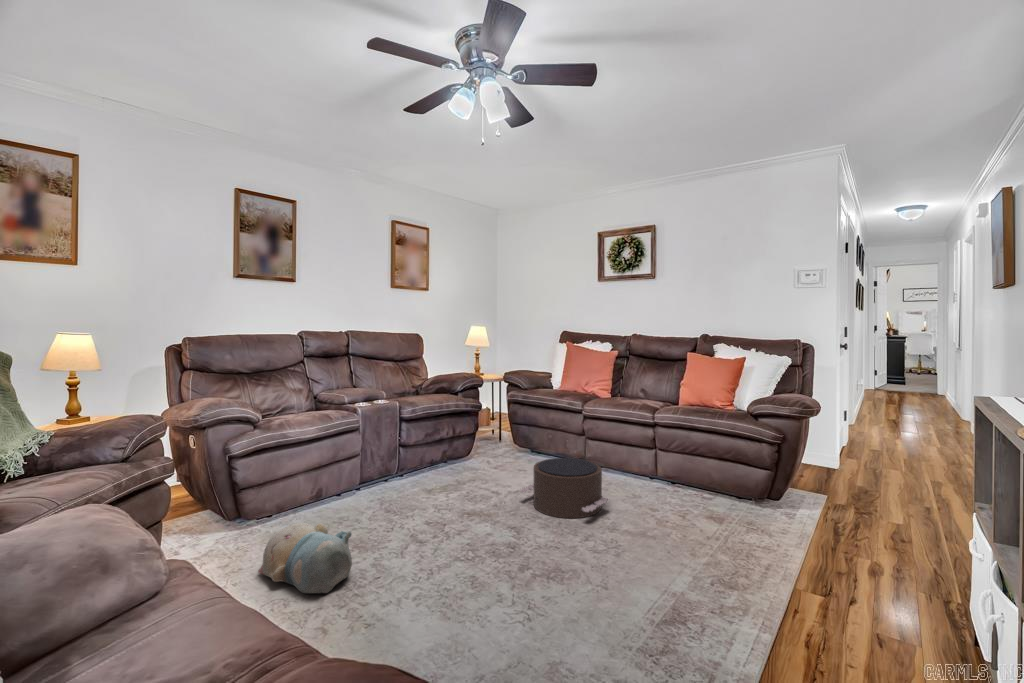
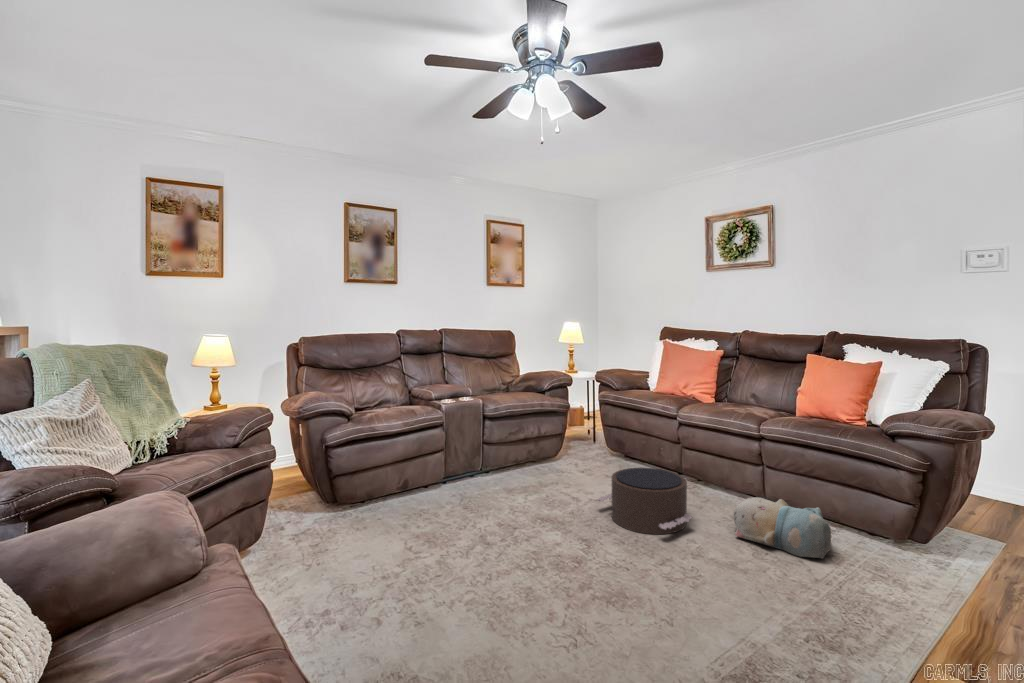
plush toy: present [258,523,352,593] -> present [734,497,832,558]

